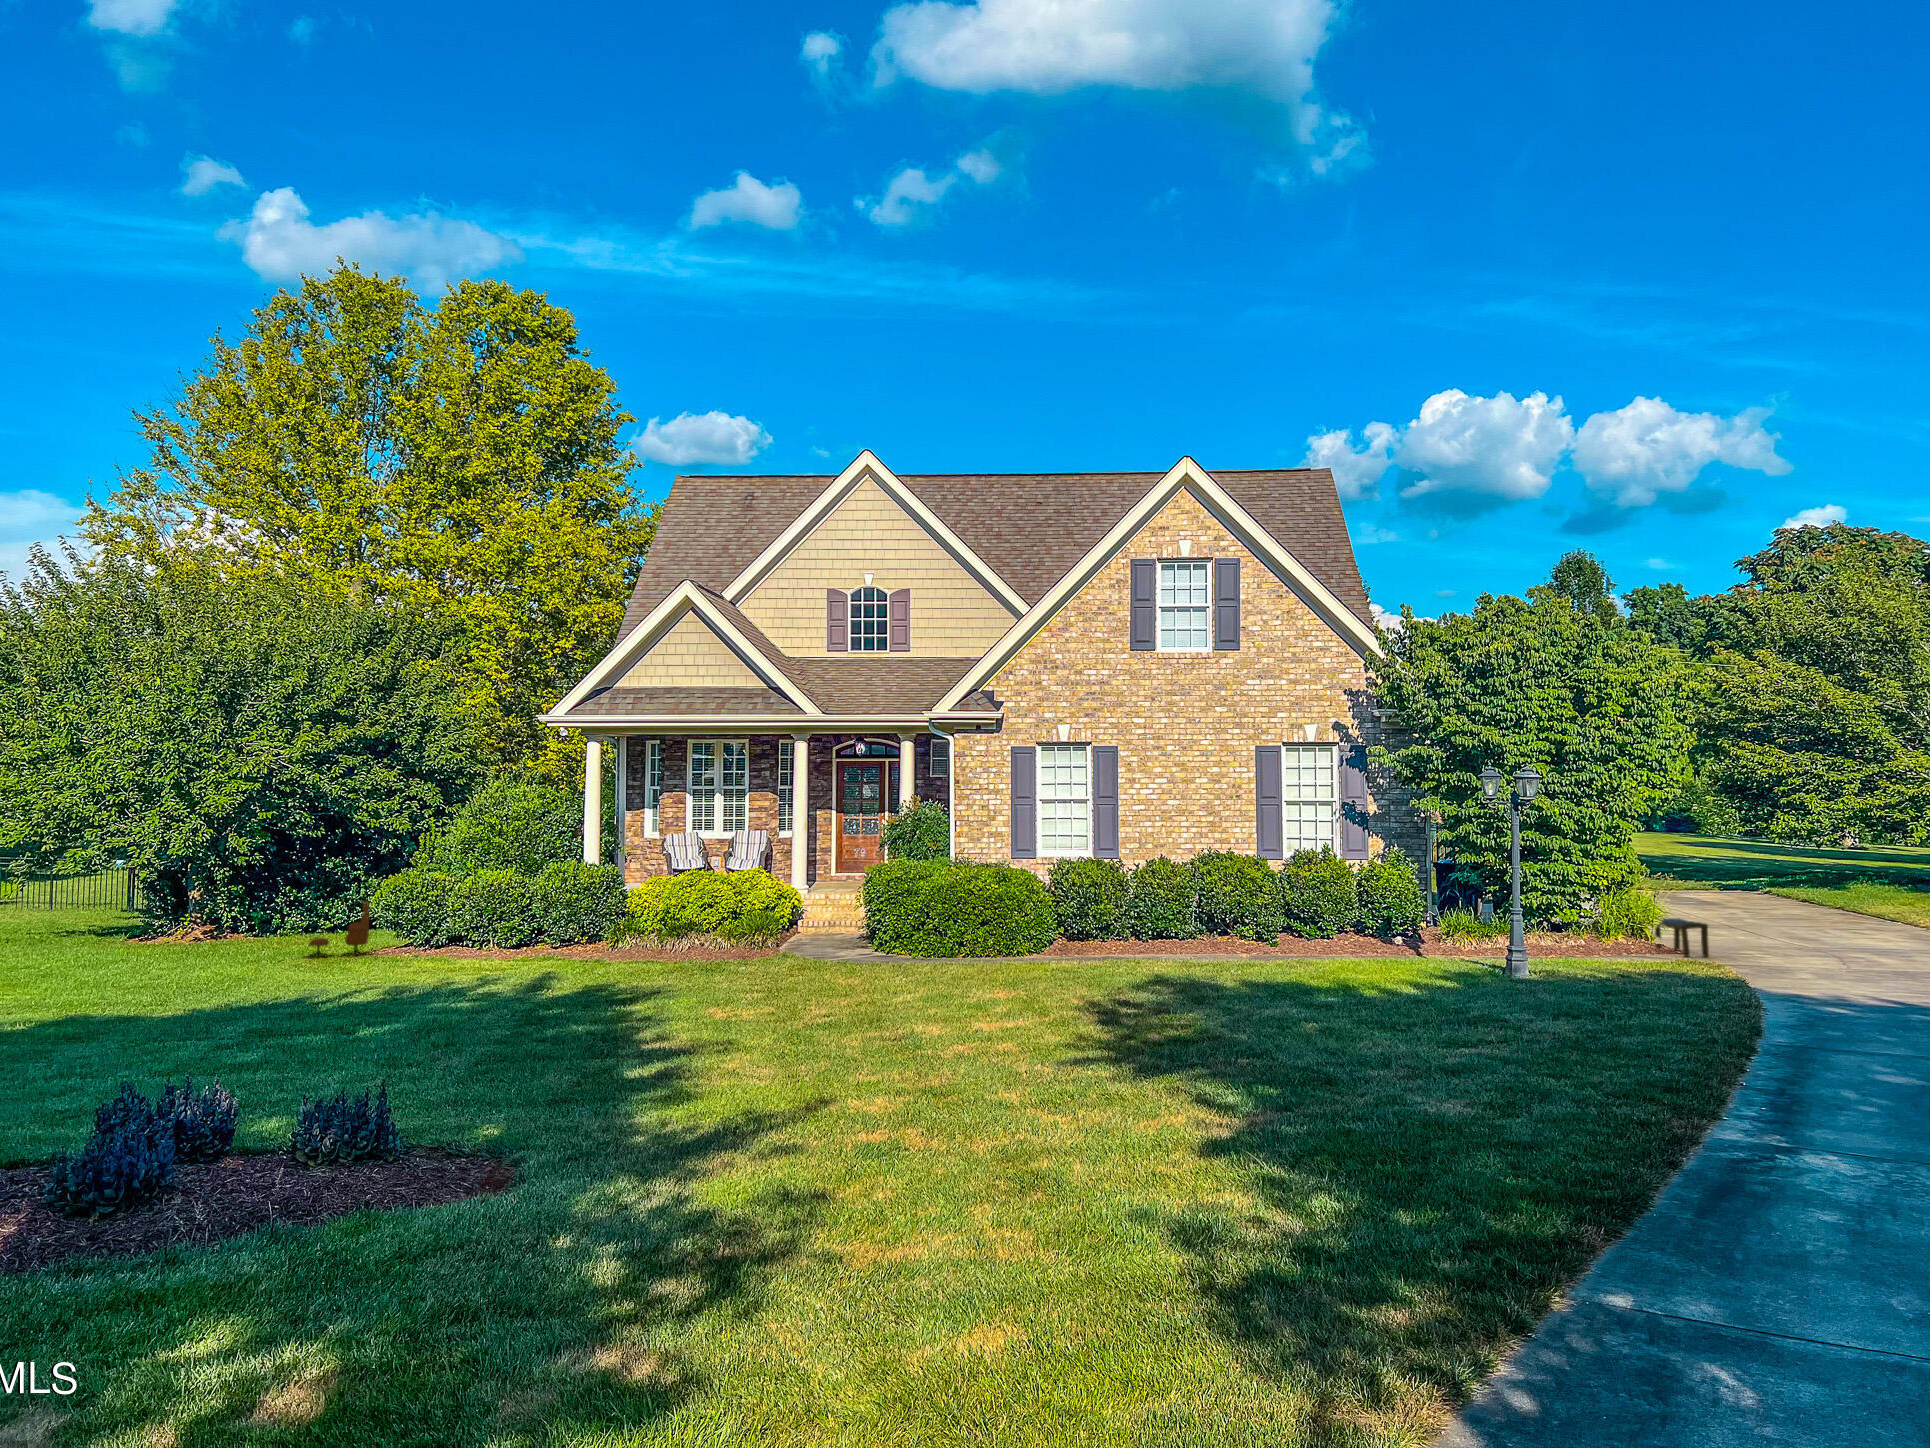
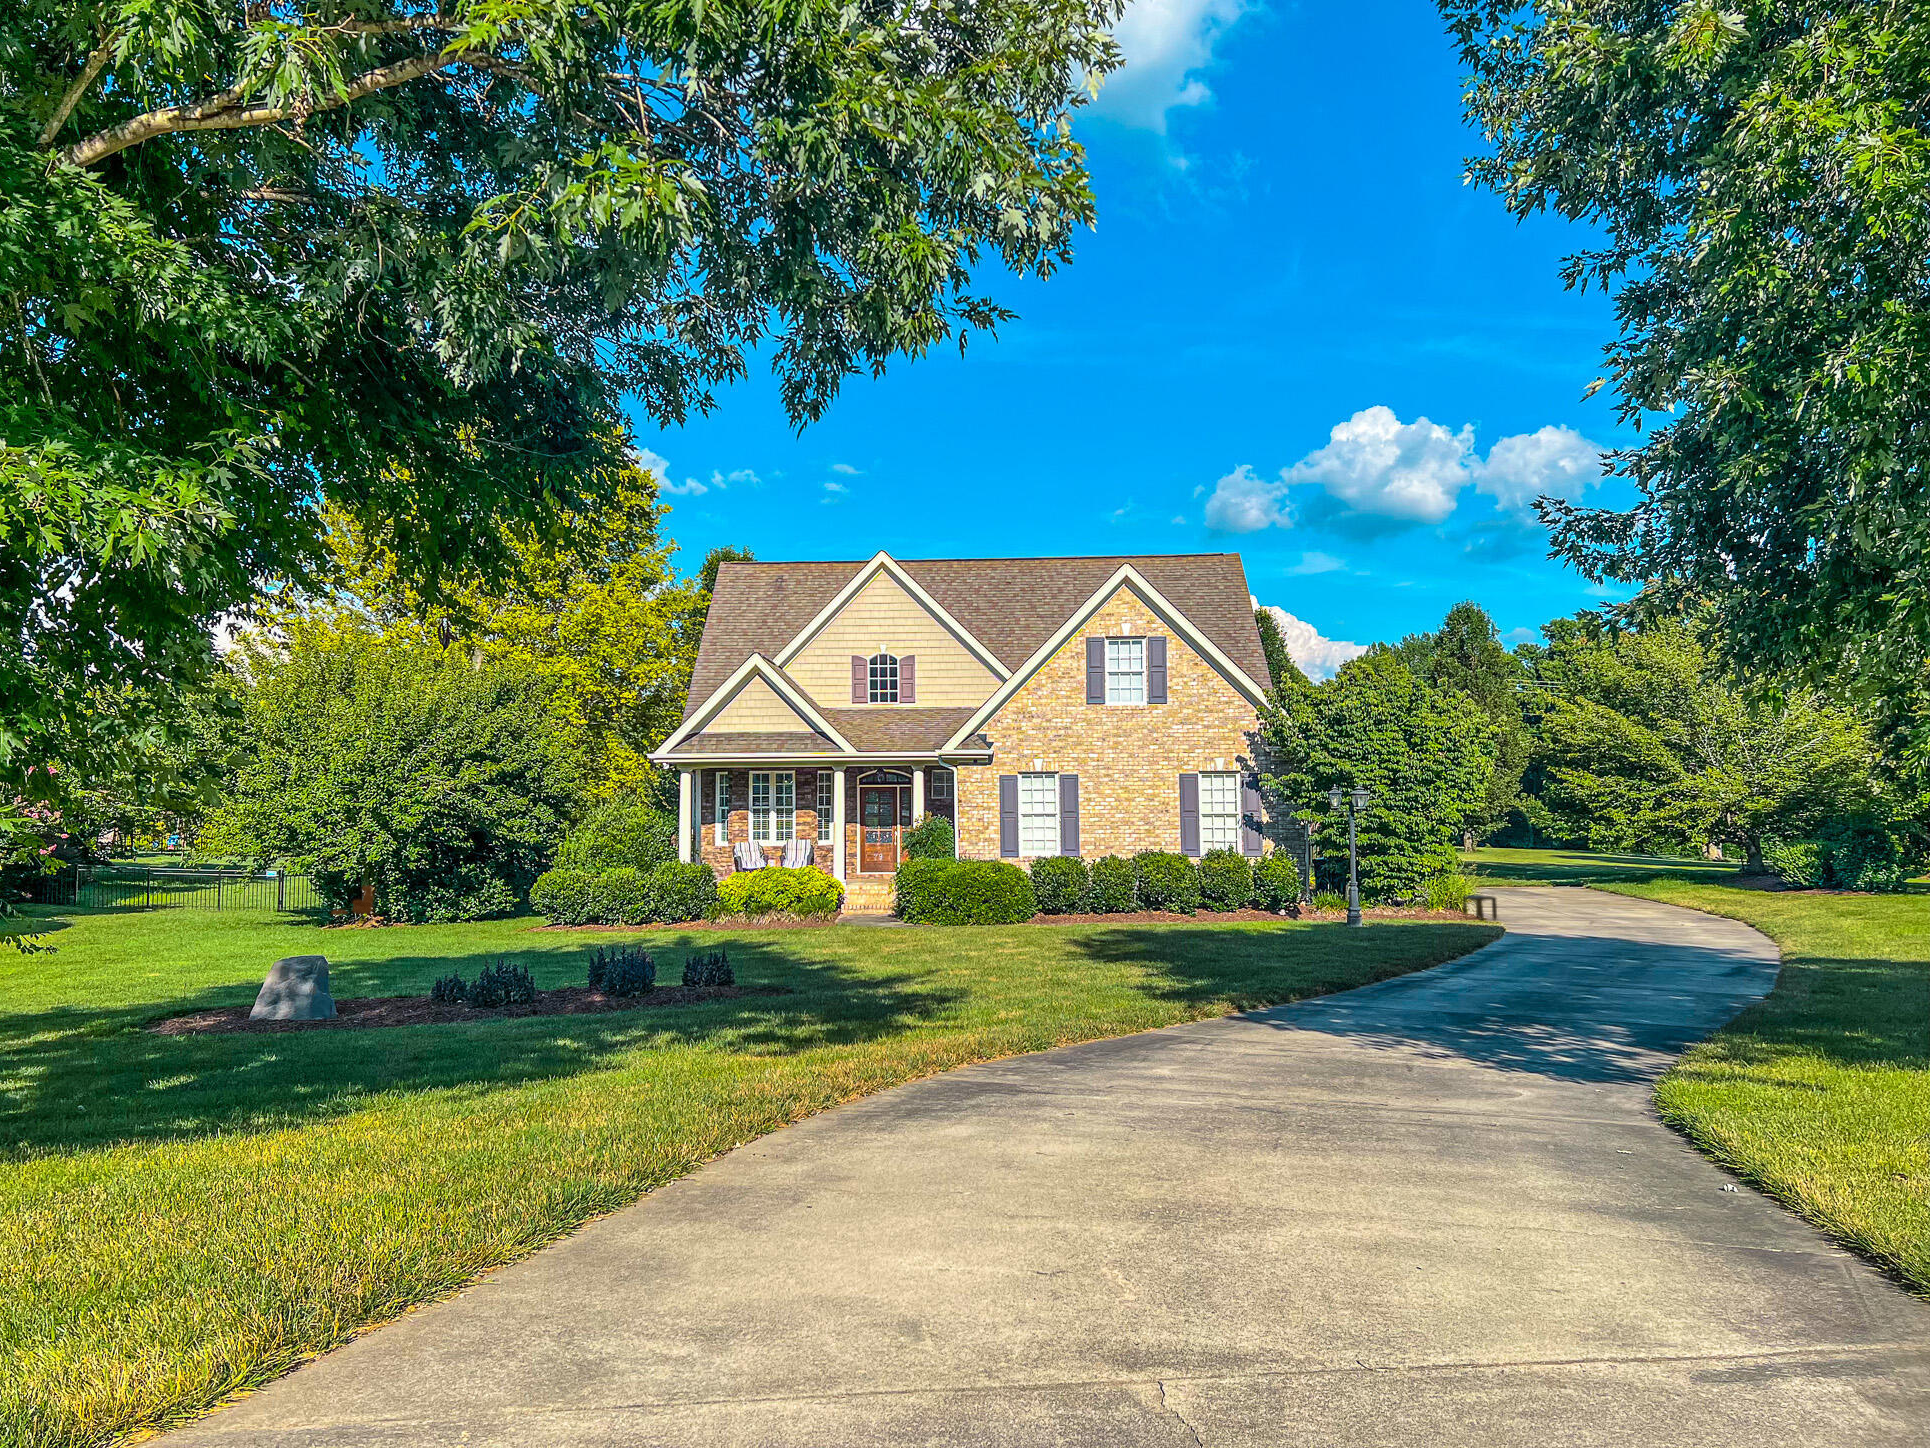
lounge chair: present [307,901,371,958] -> present [332,886,373,922]

